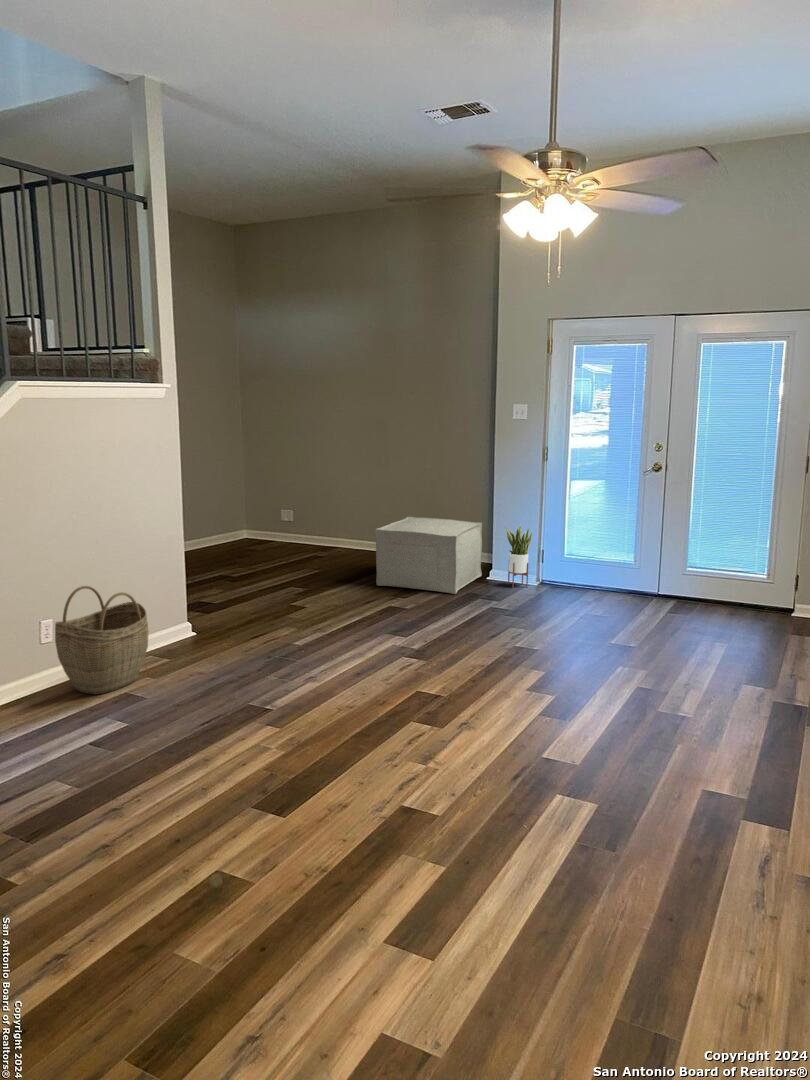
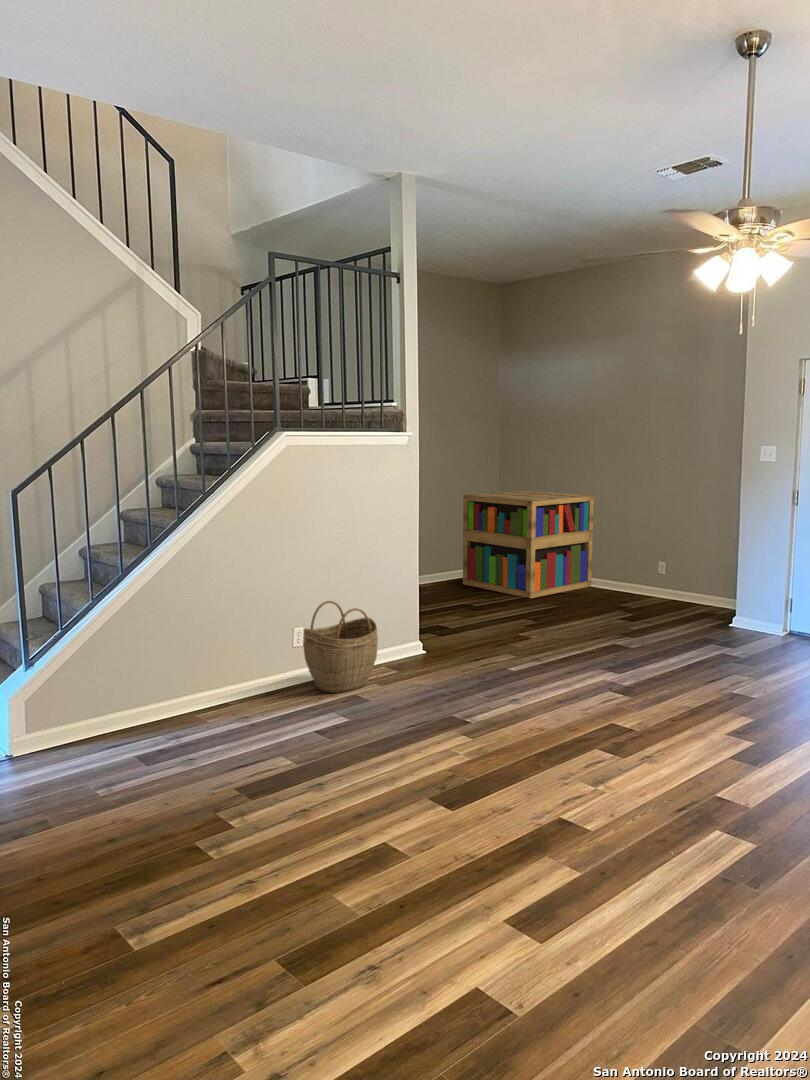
bookshelf: none [211,453,347,565] -> present [463,491,594,598]
ottoman: present [375,516,482,594] -> none [607,557,726,638]
potted plant: present [504,523,533,588] -> none [747,568,779,638]

